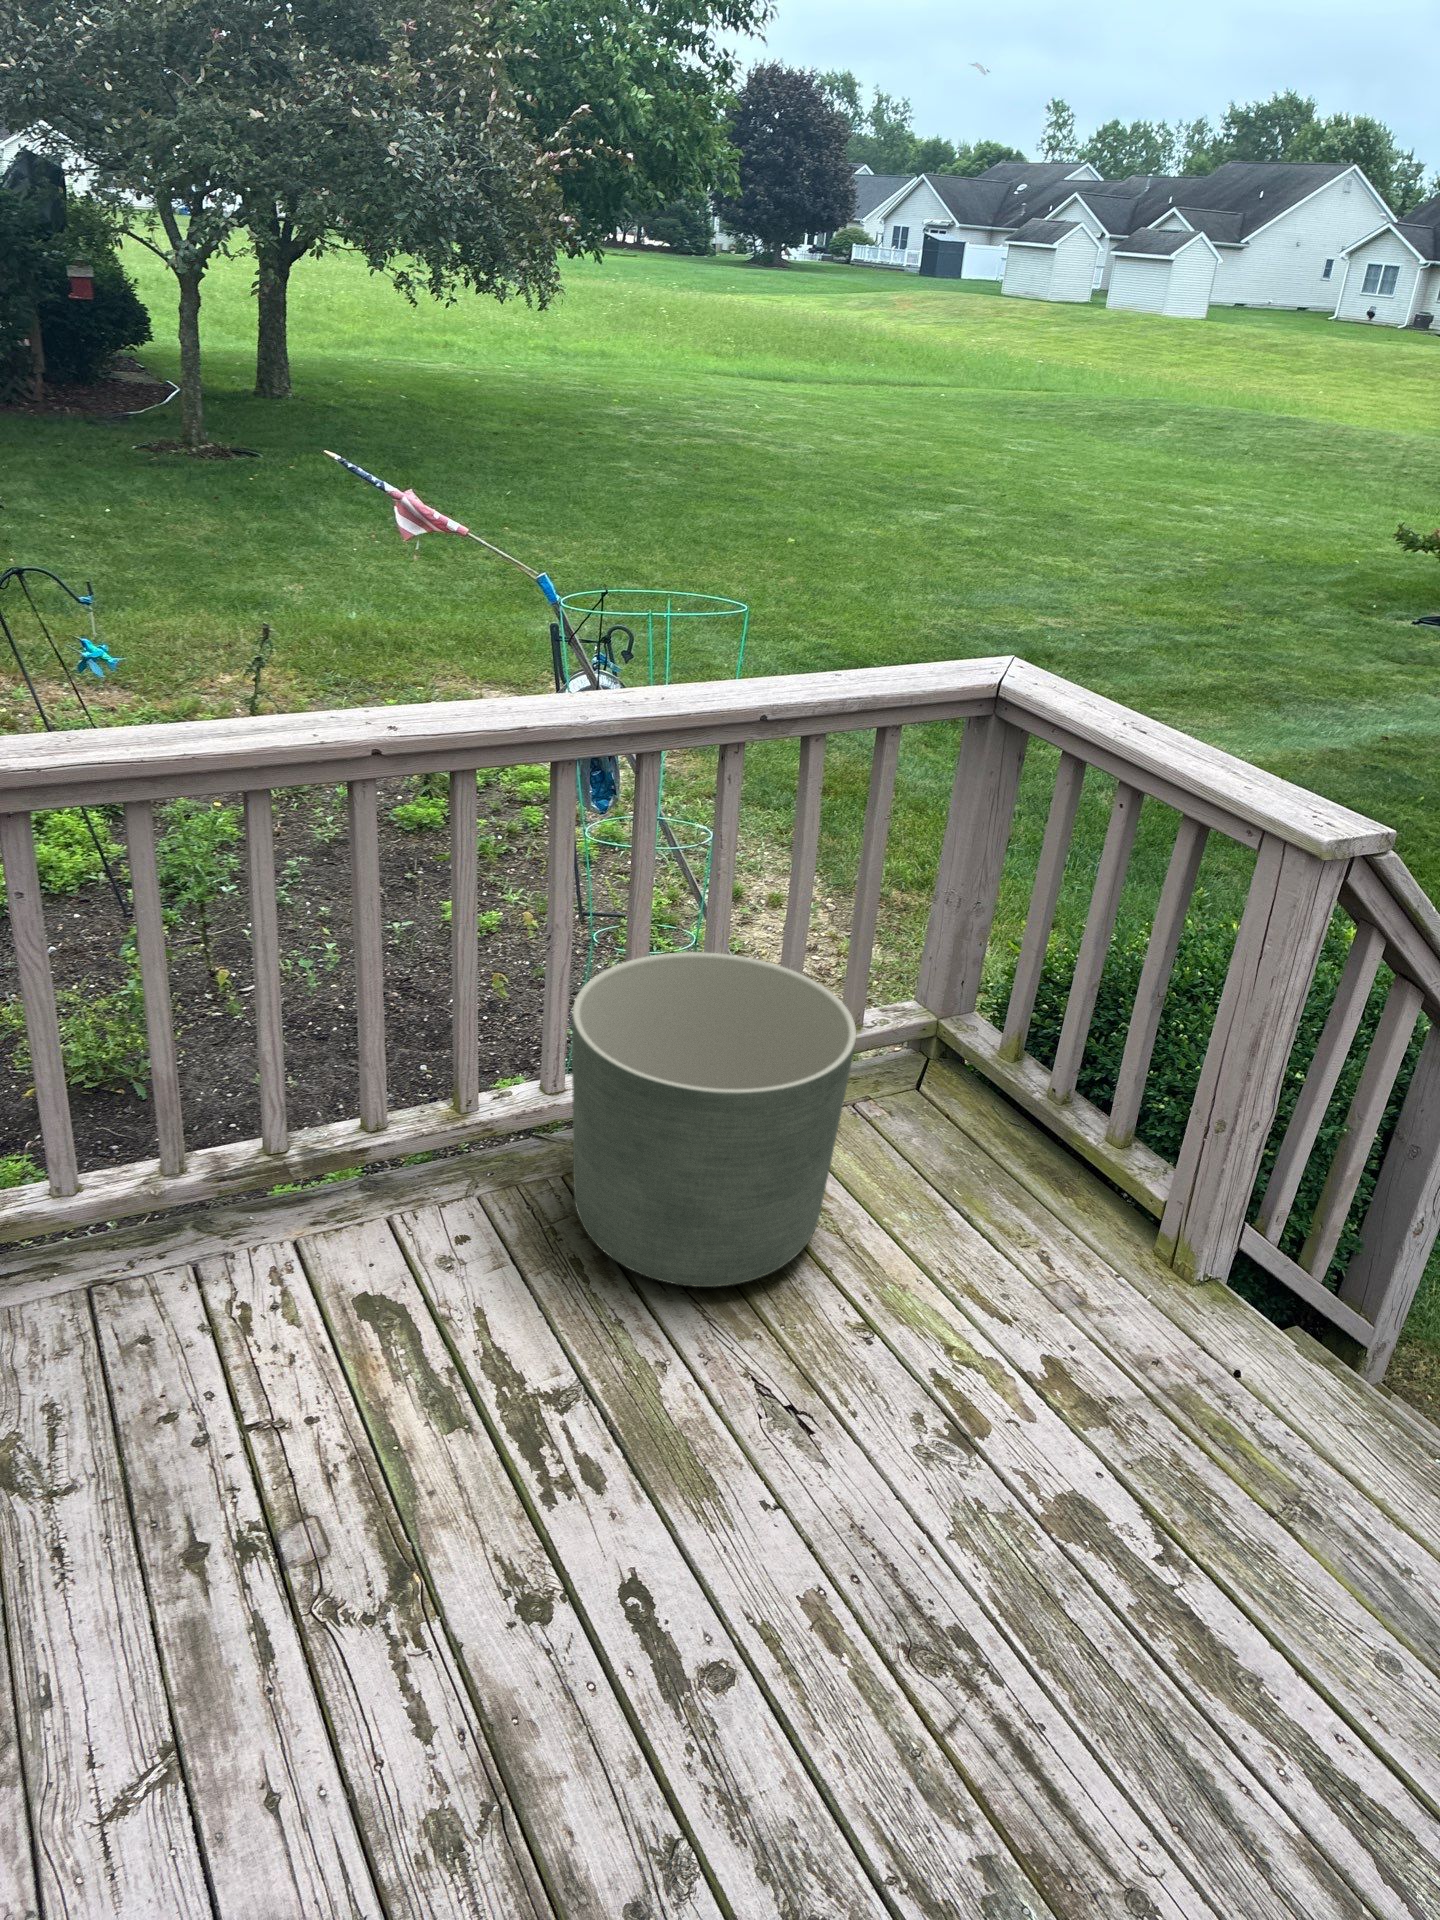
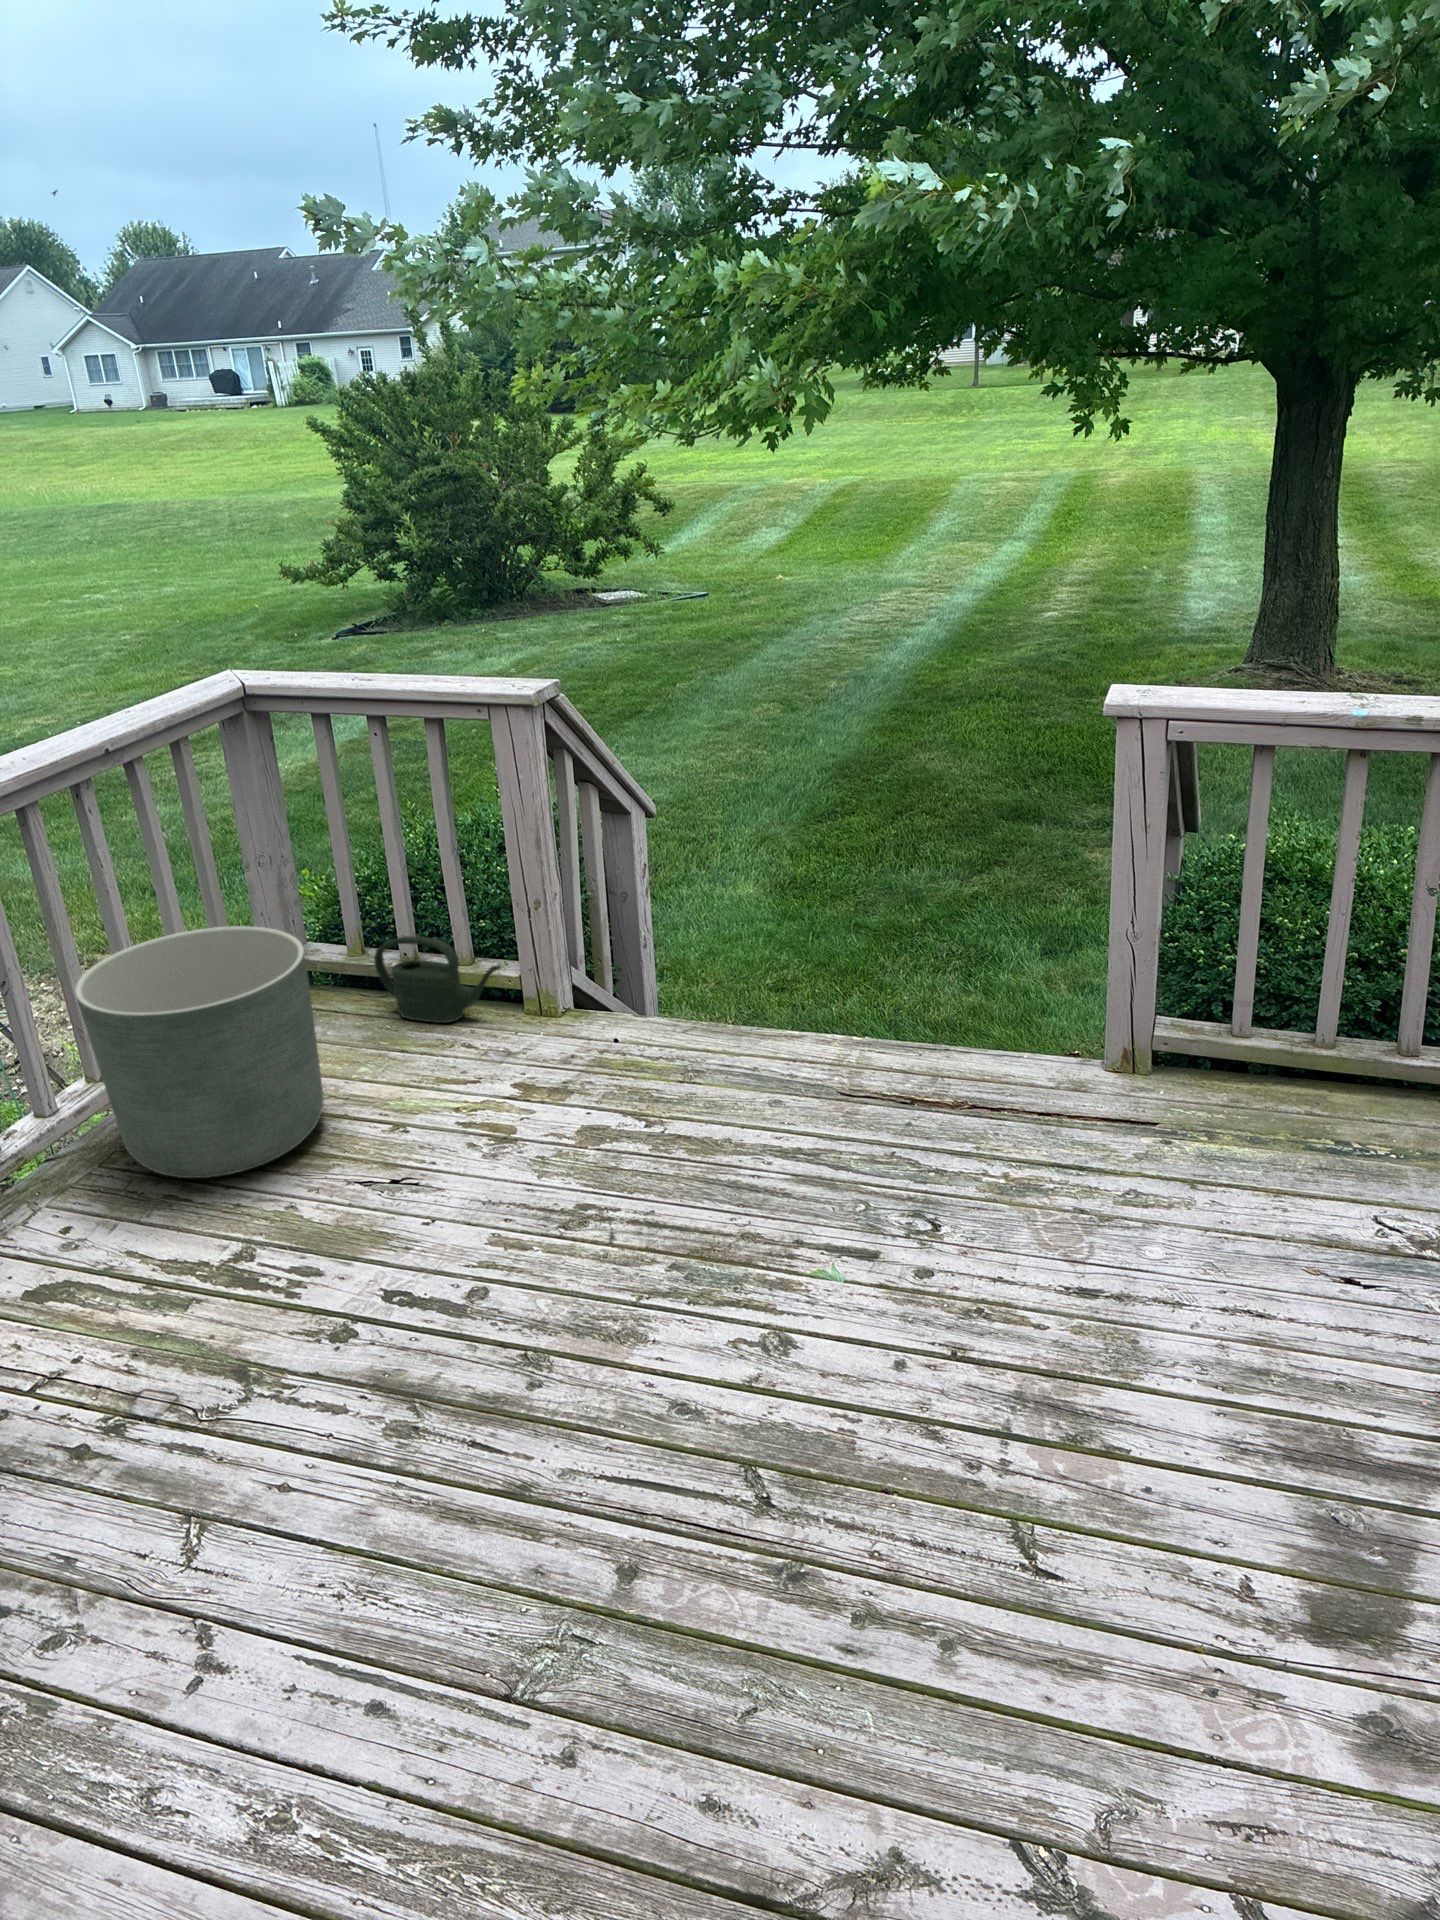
watering can: none [1007,1068,1142,1212] -> present [374,936,500,1023]

